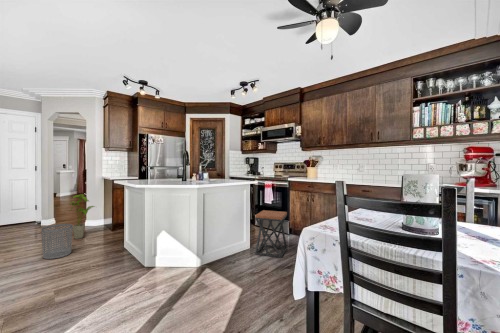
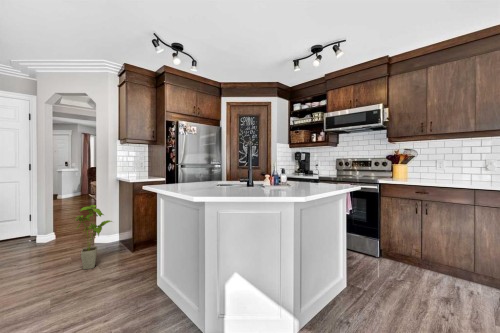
stool: present [255,210,287,258] -> none [365,230,422,313]
waste bin: present [41,224,73,259] -> none [32,255,82,317]

